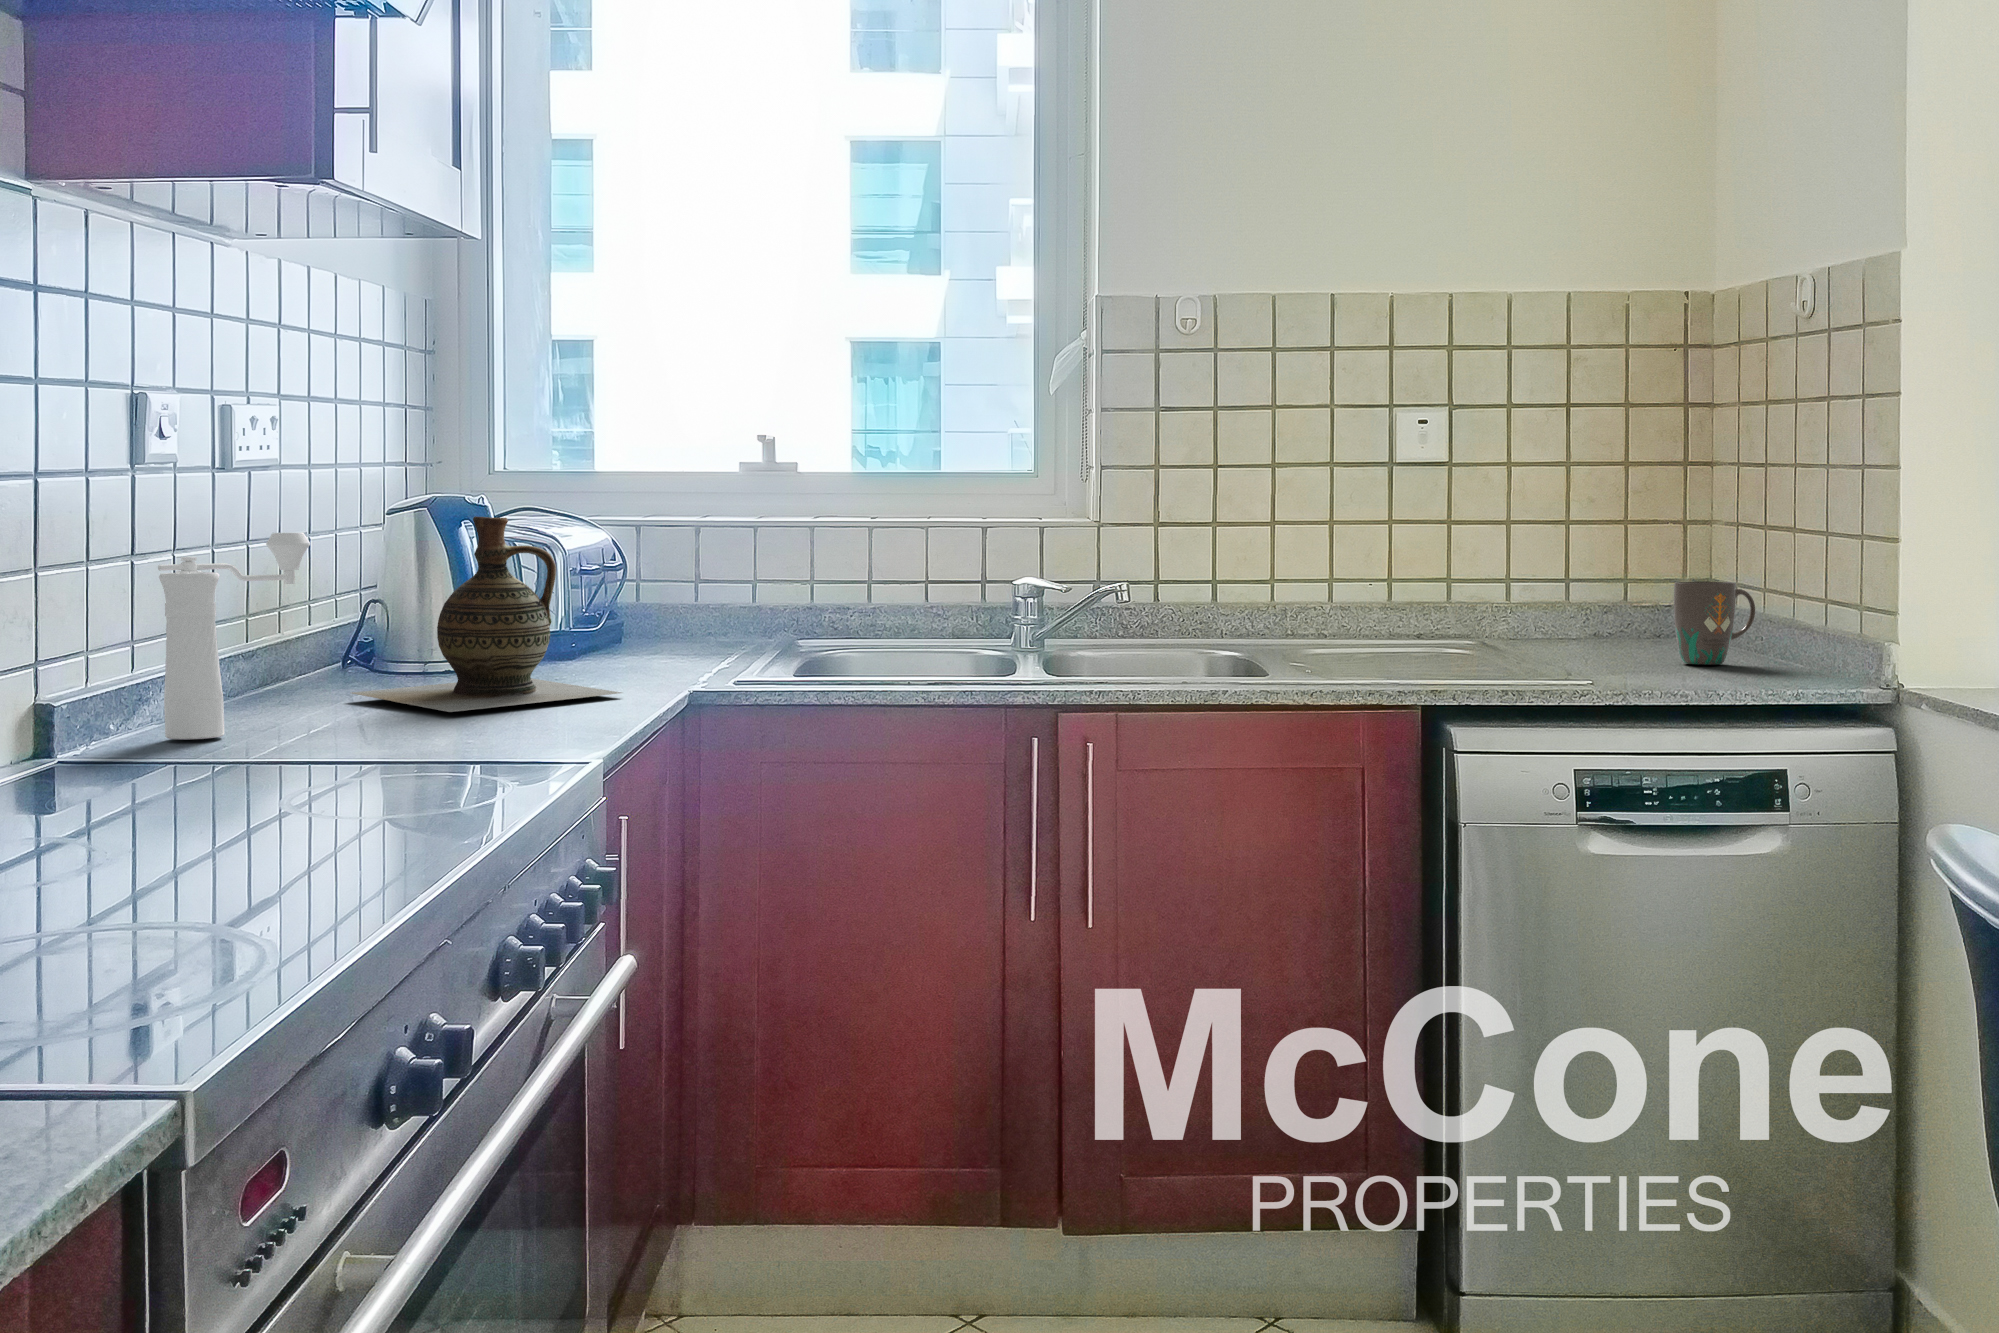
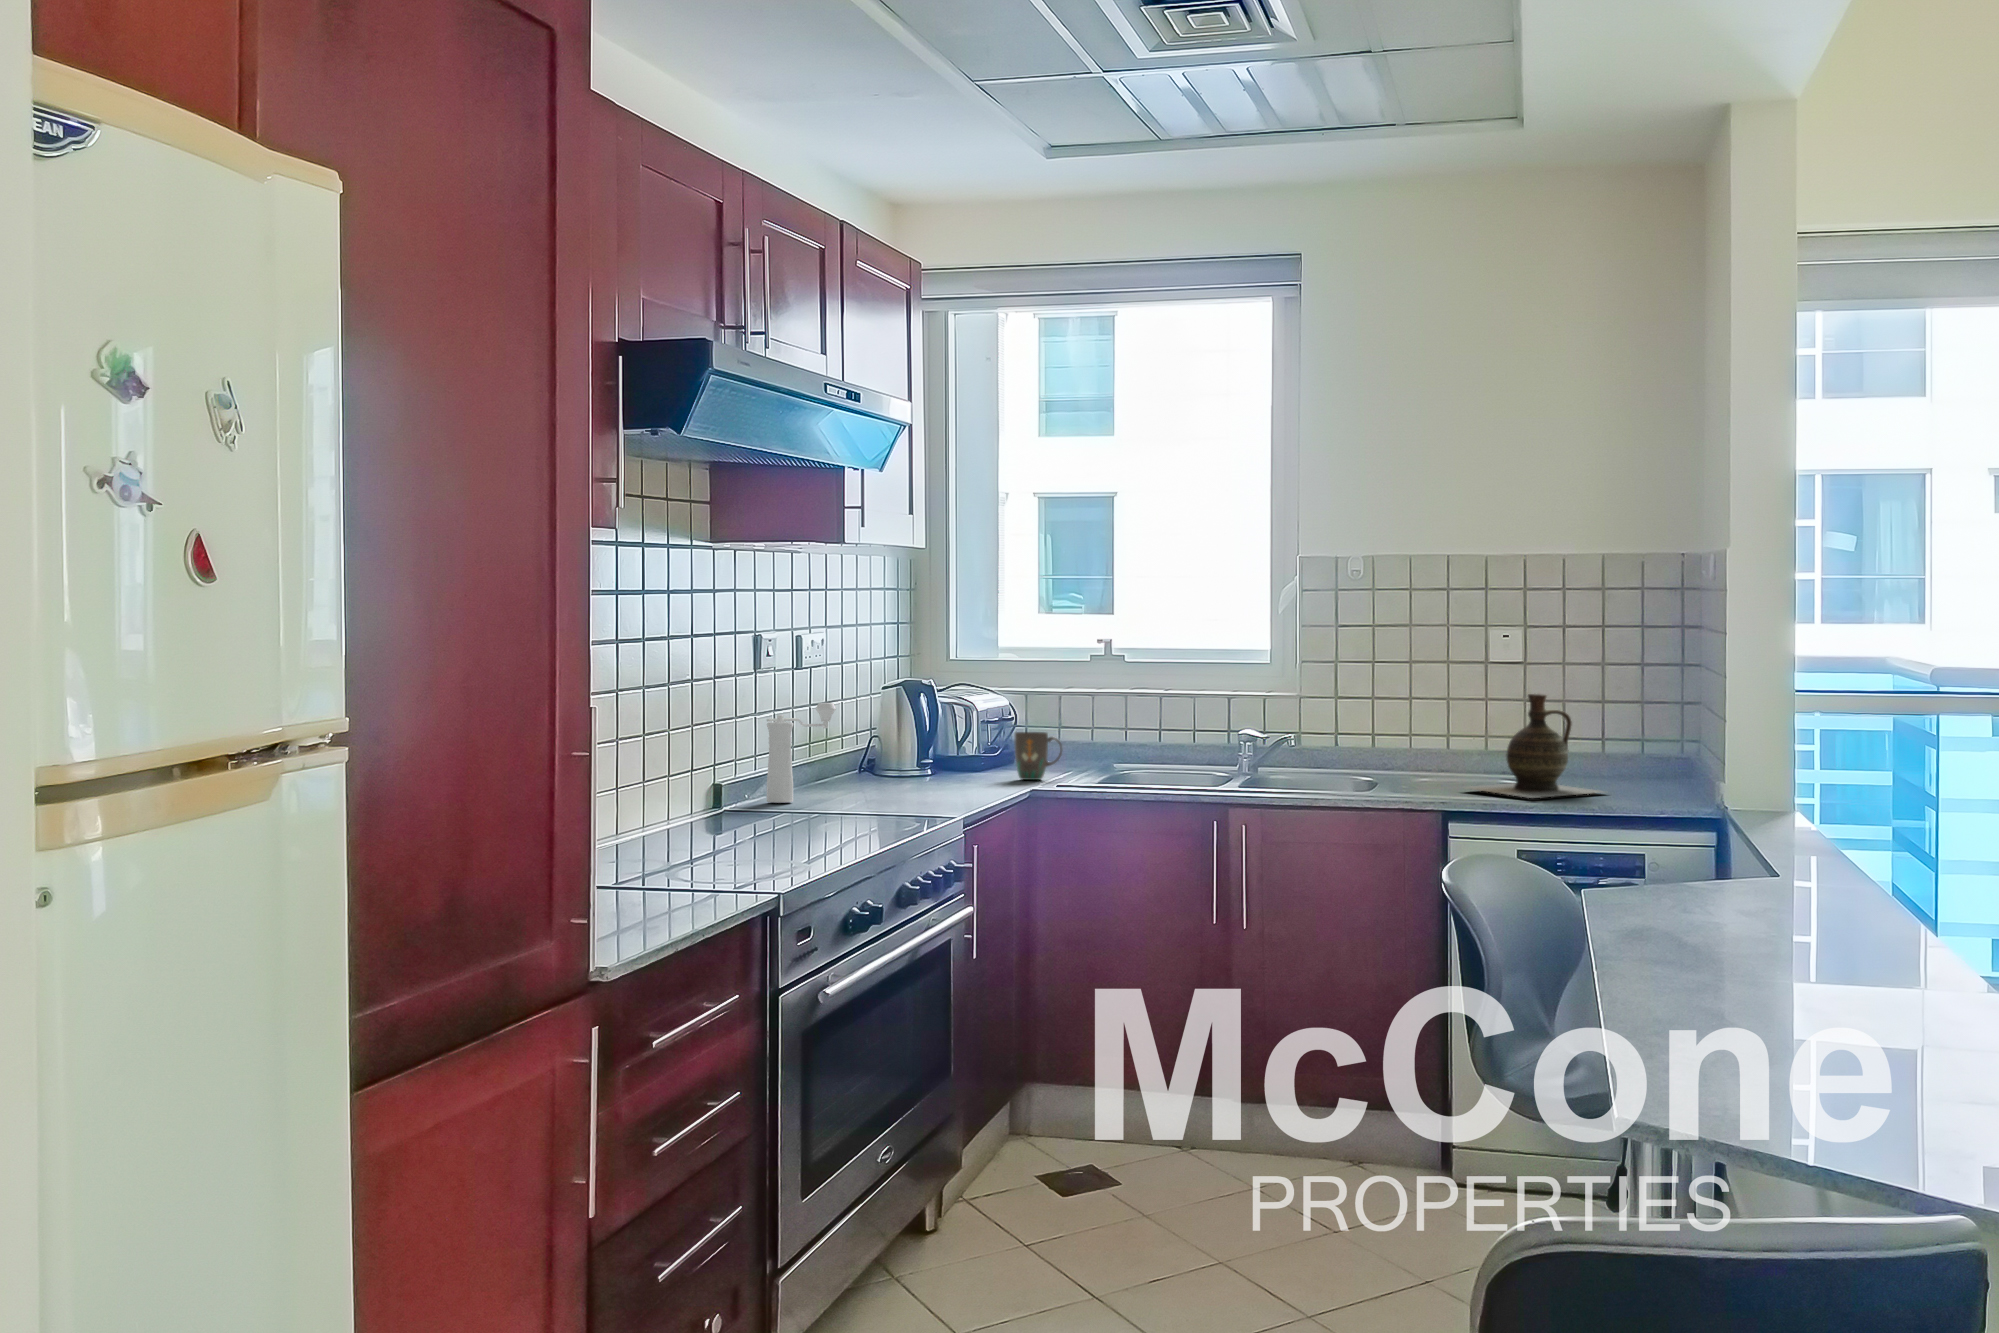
ceramic jug: present [352,516,622,712] -> present [1466,694,1602,798]
mug: present [1674,582,1755,665] -> present [1014,732,1062,780]

